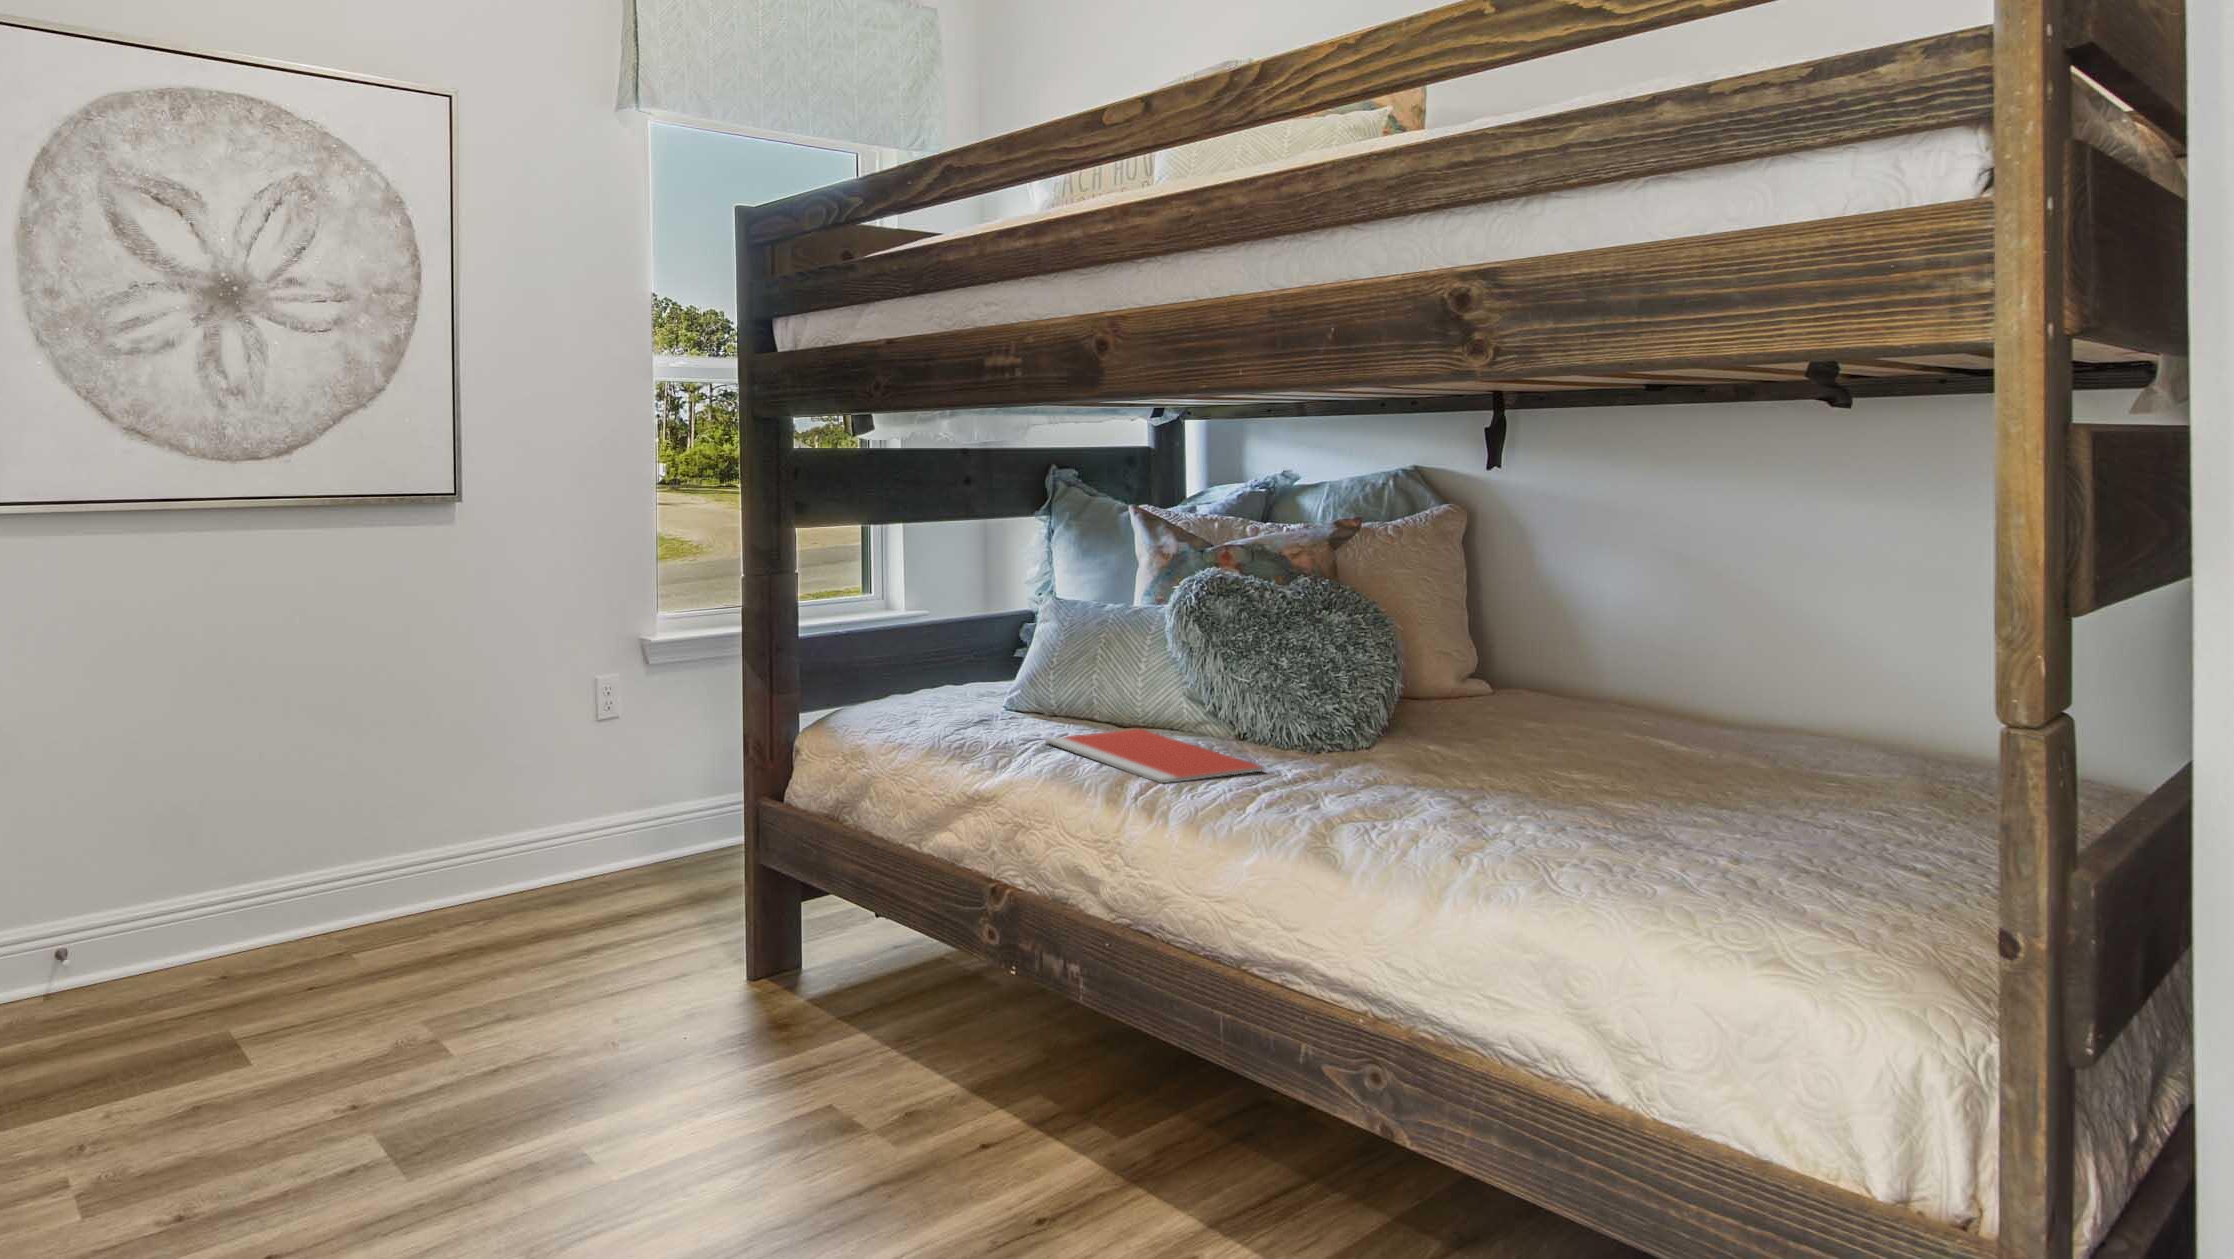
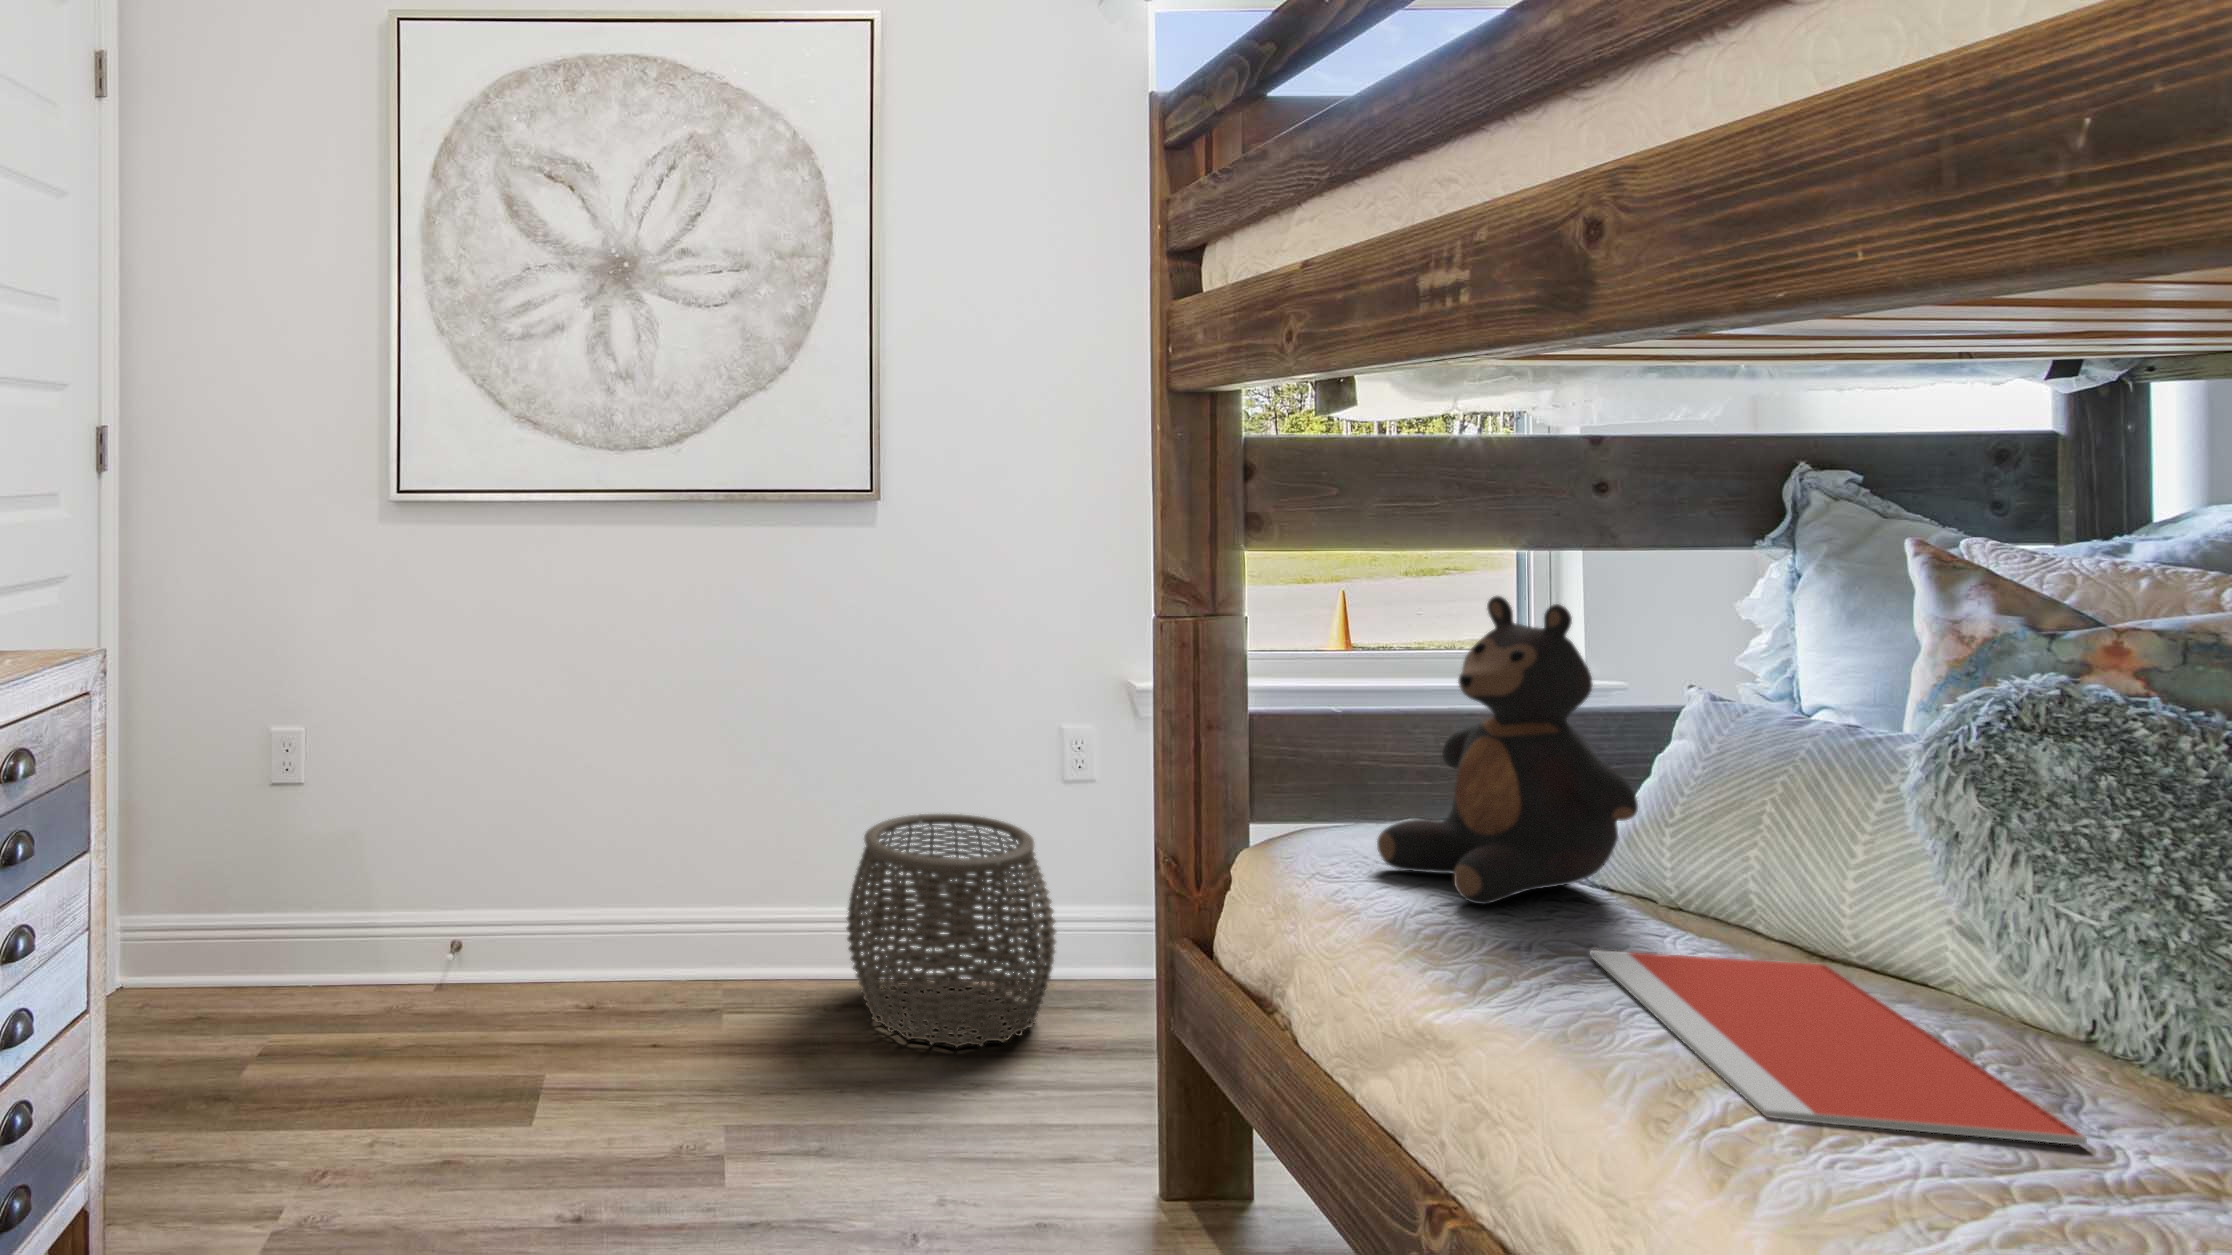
teddy bear: none [909,547,1050,730] -> present [1377,596,1638,904]
woven basket: none [450,759,623,941] -> present [847,814,1056,1047]

